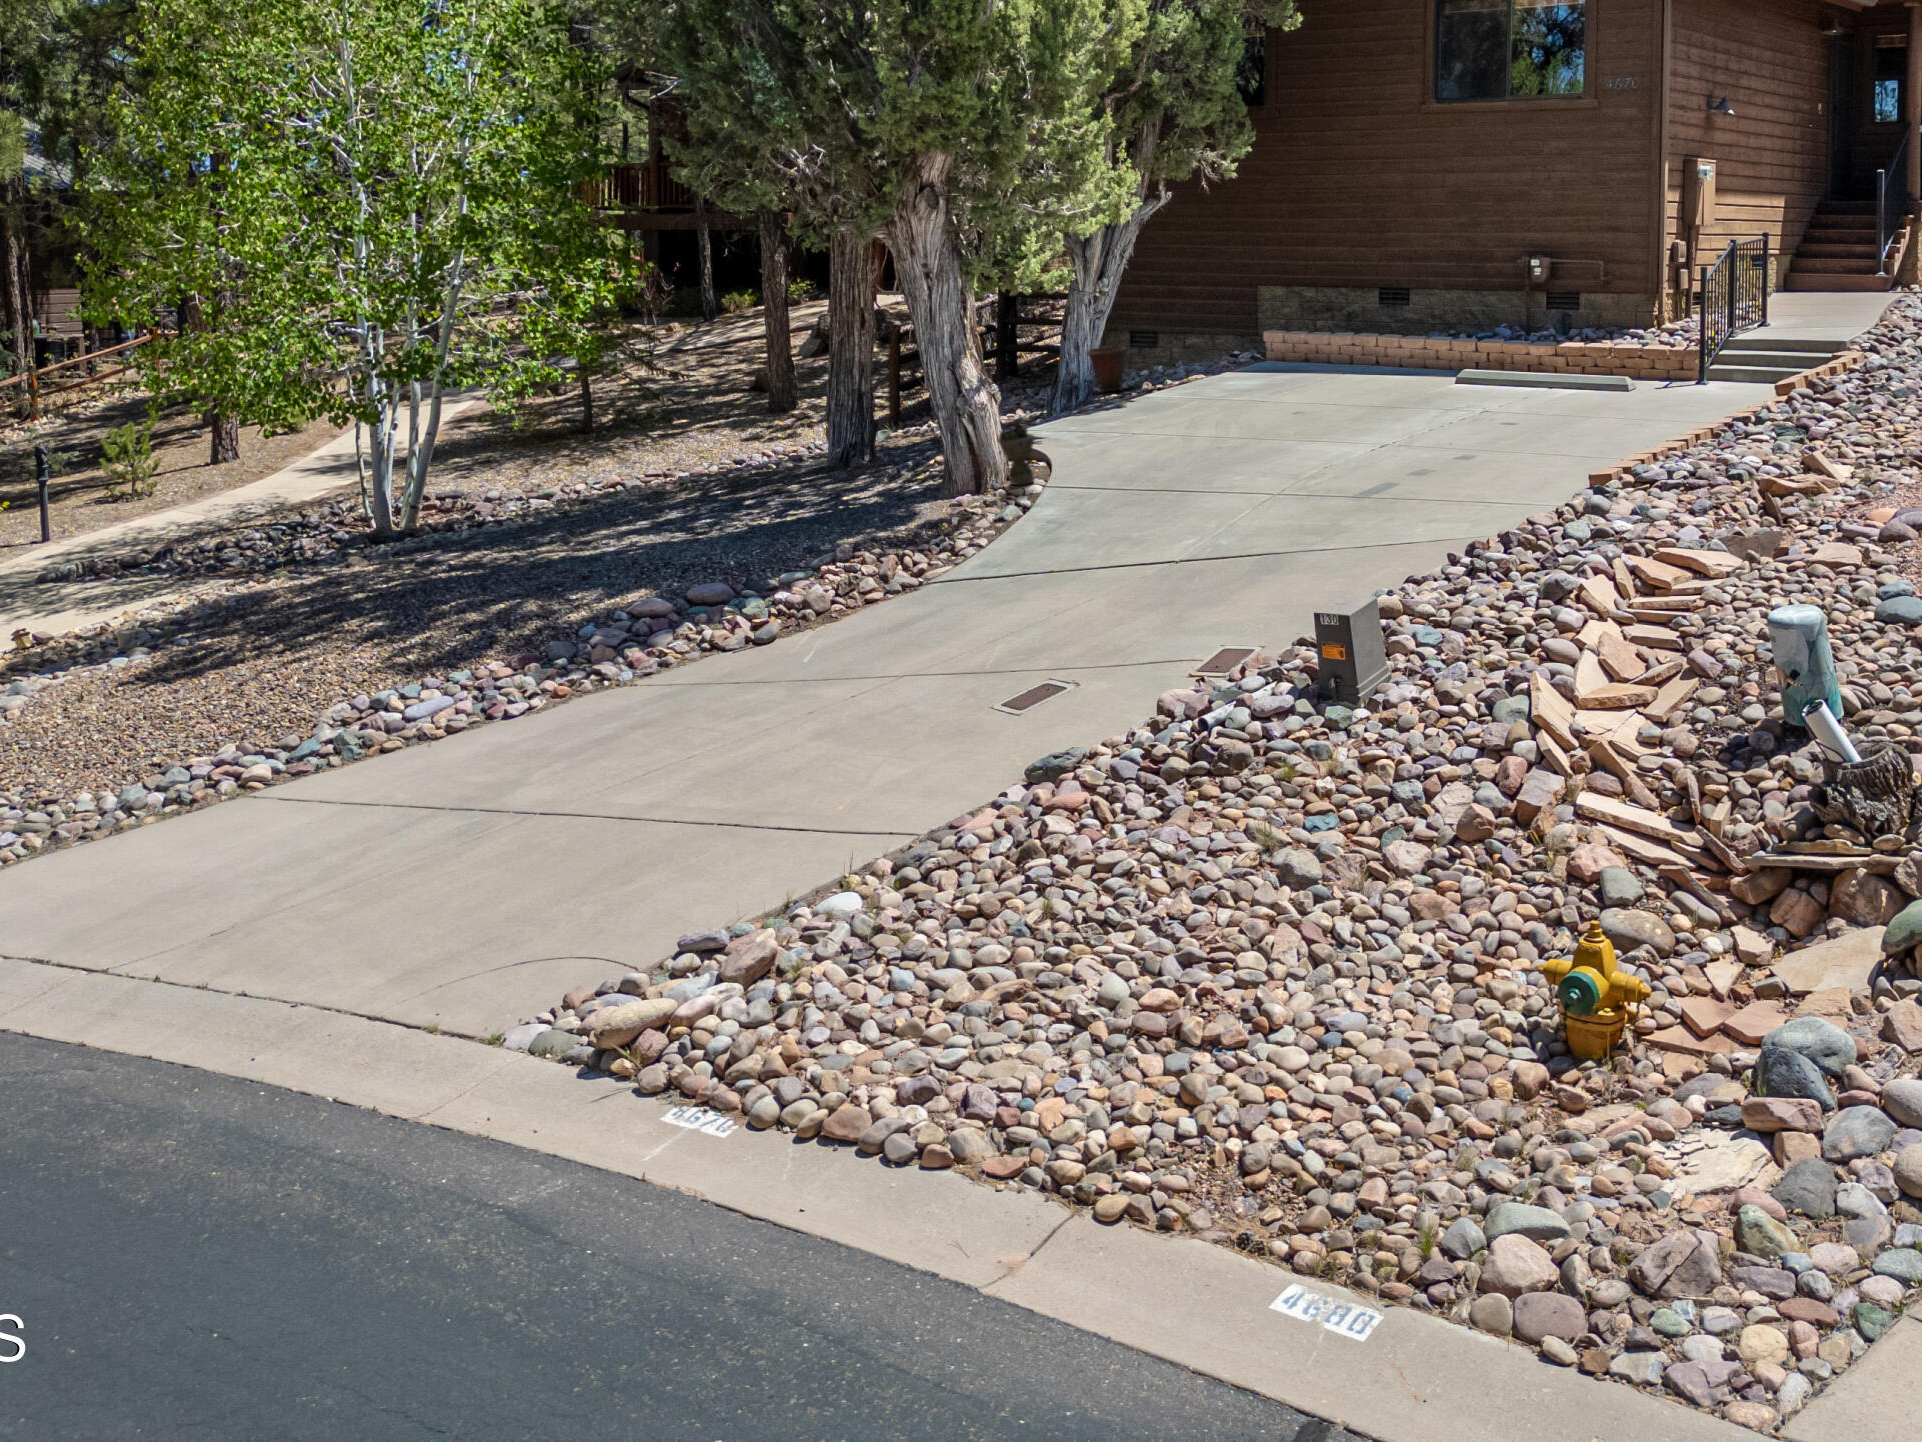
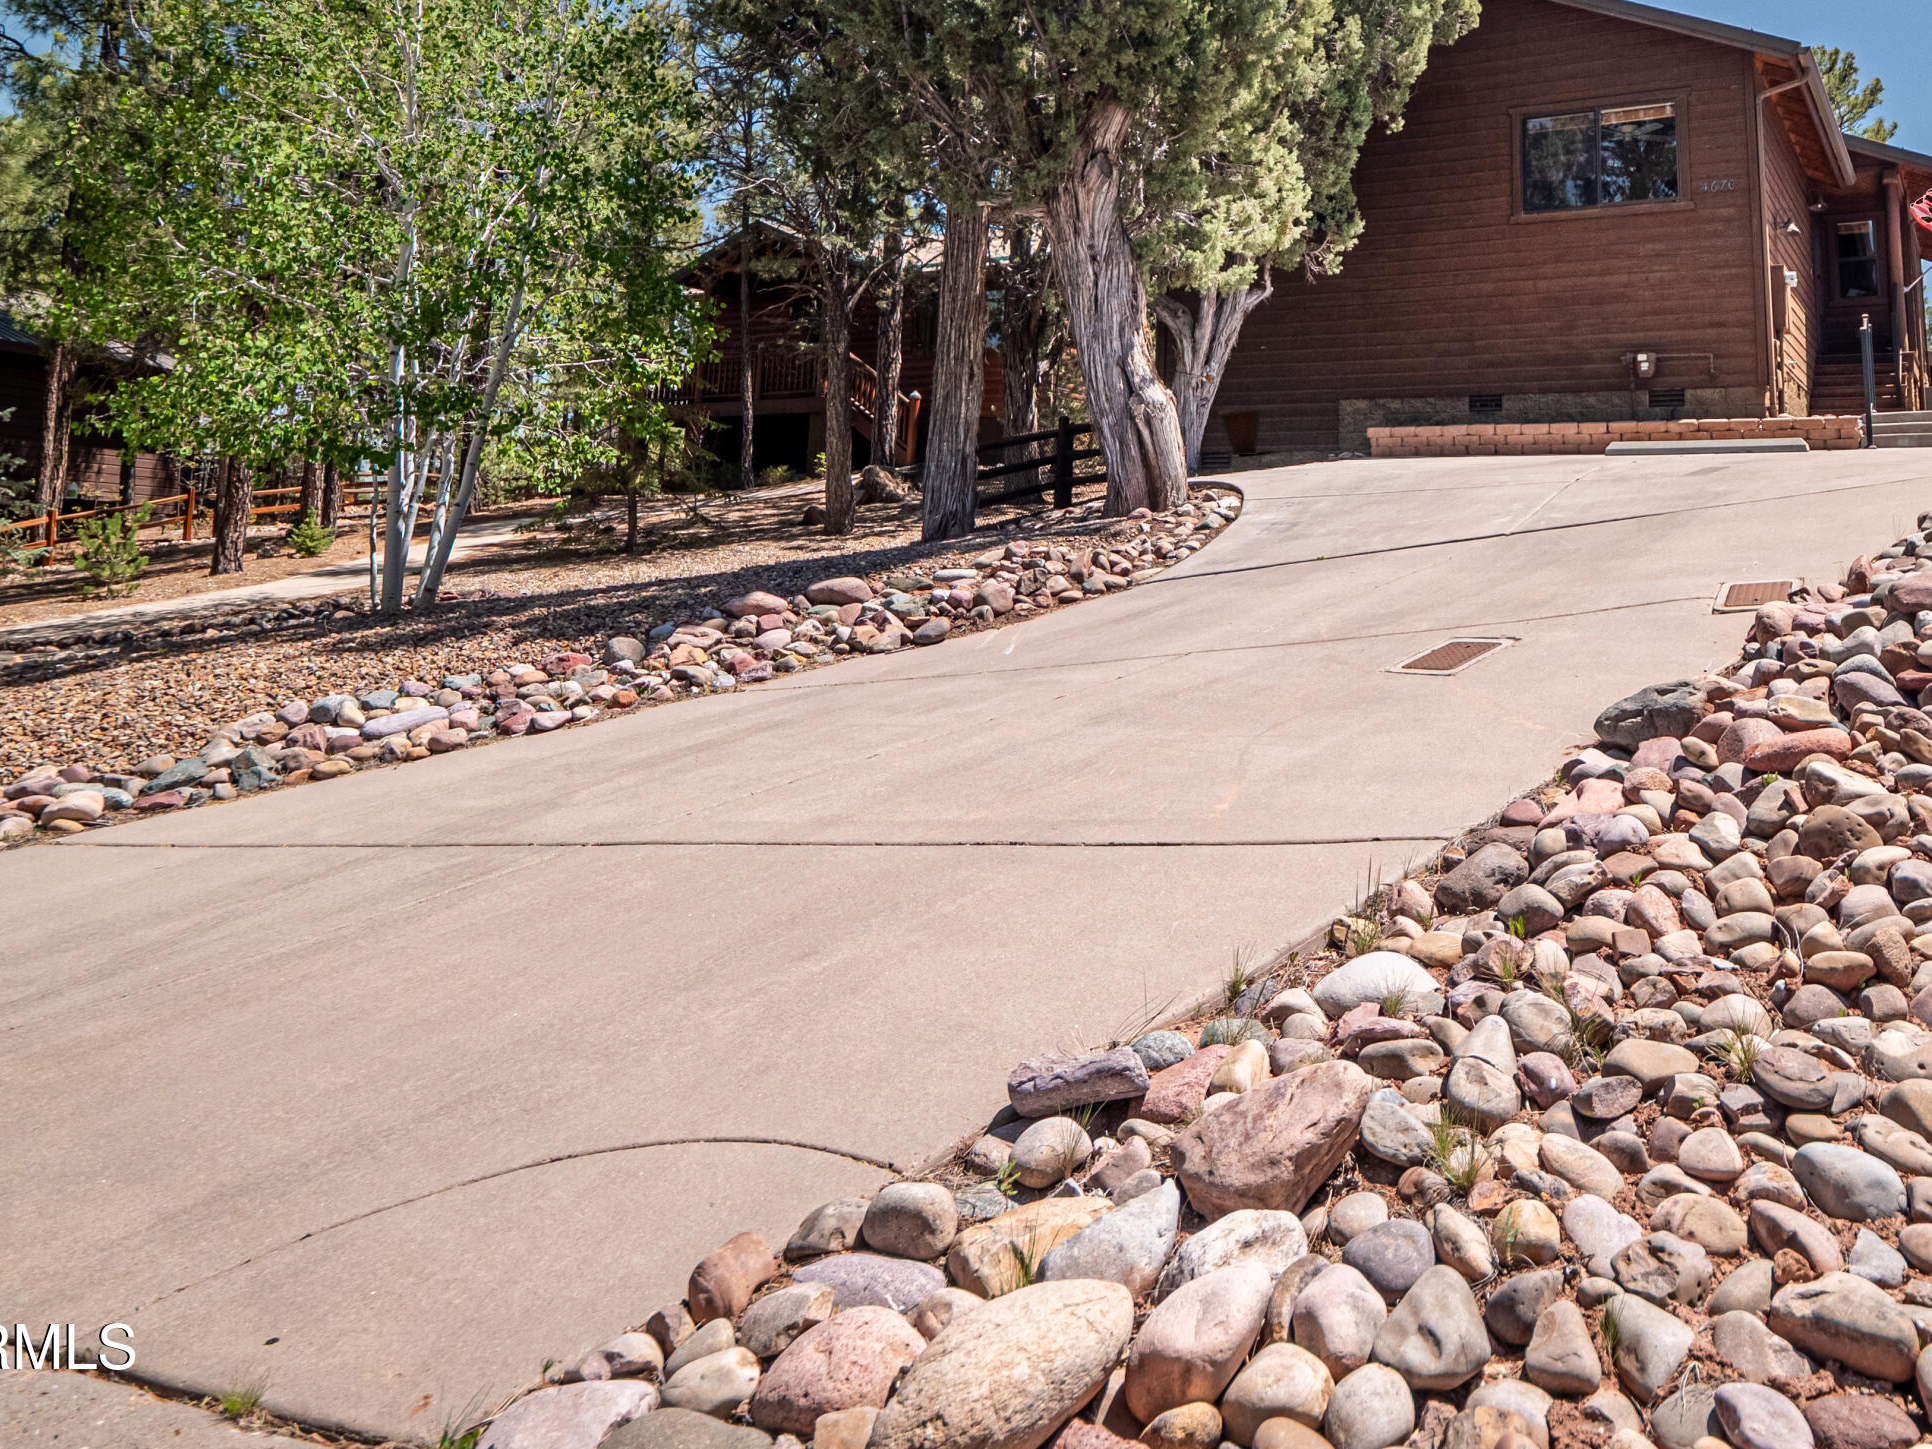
planter: present [999,424,1034,485] -> none [1177,432,1221,505]

